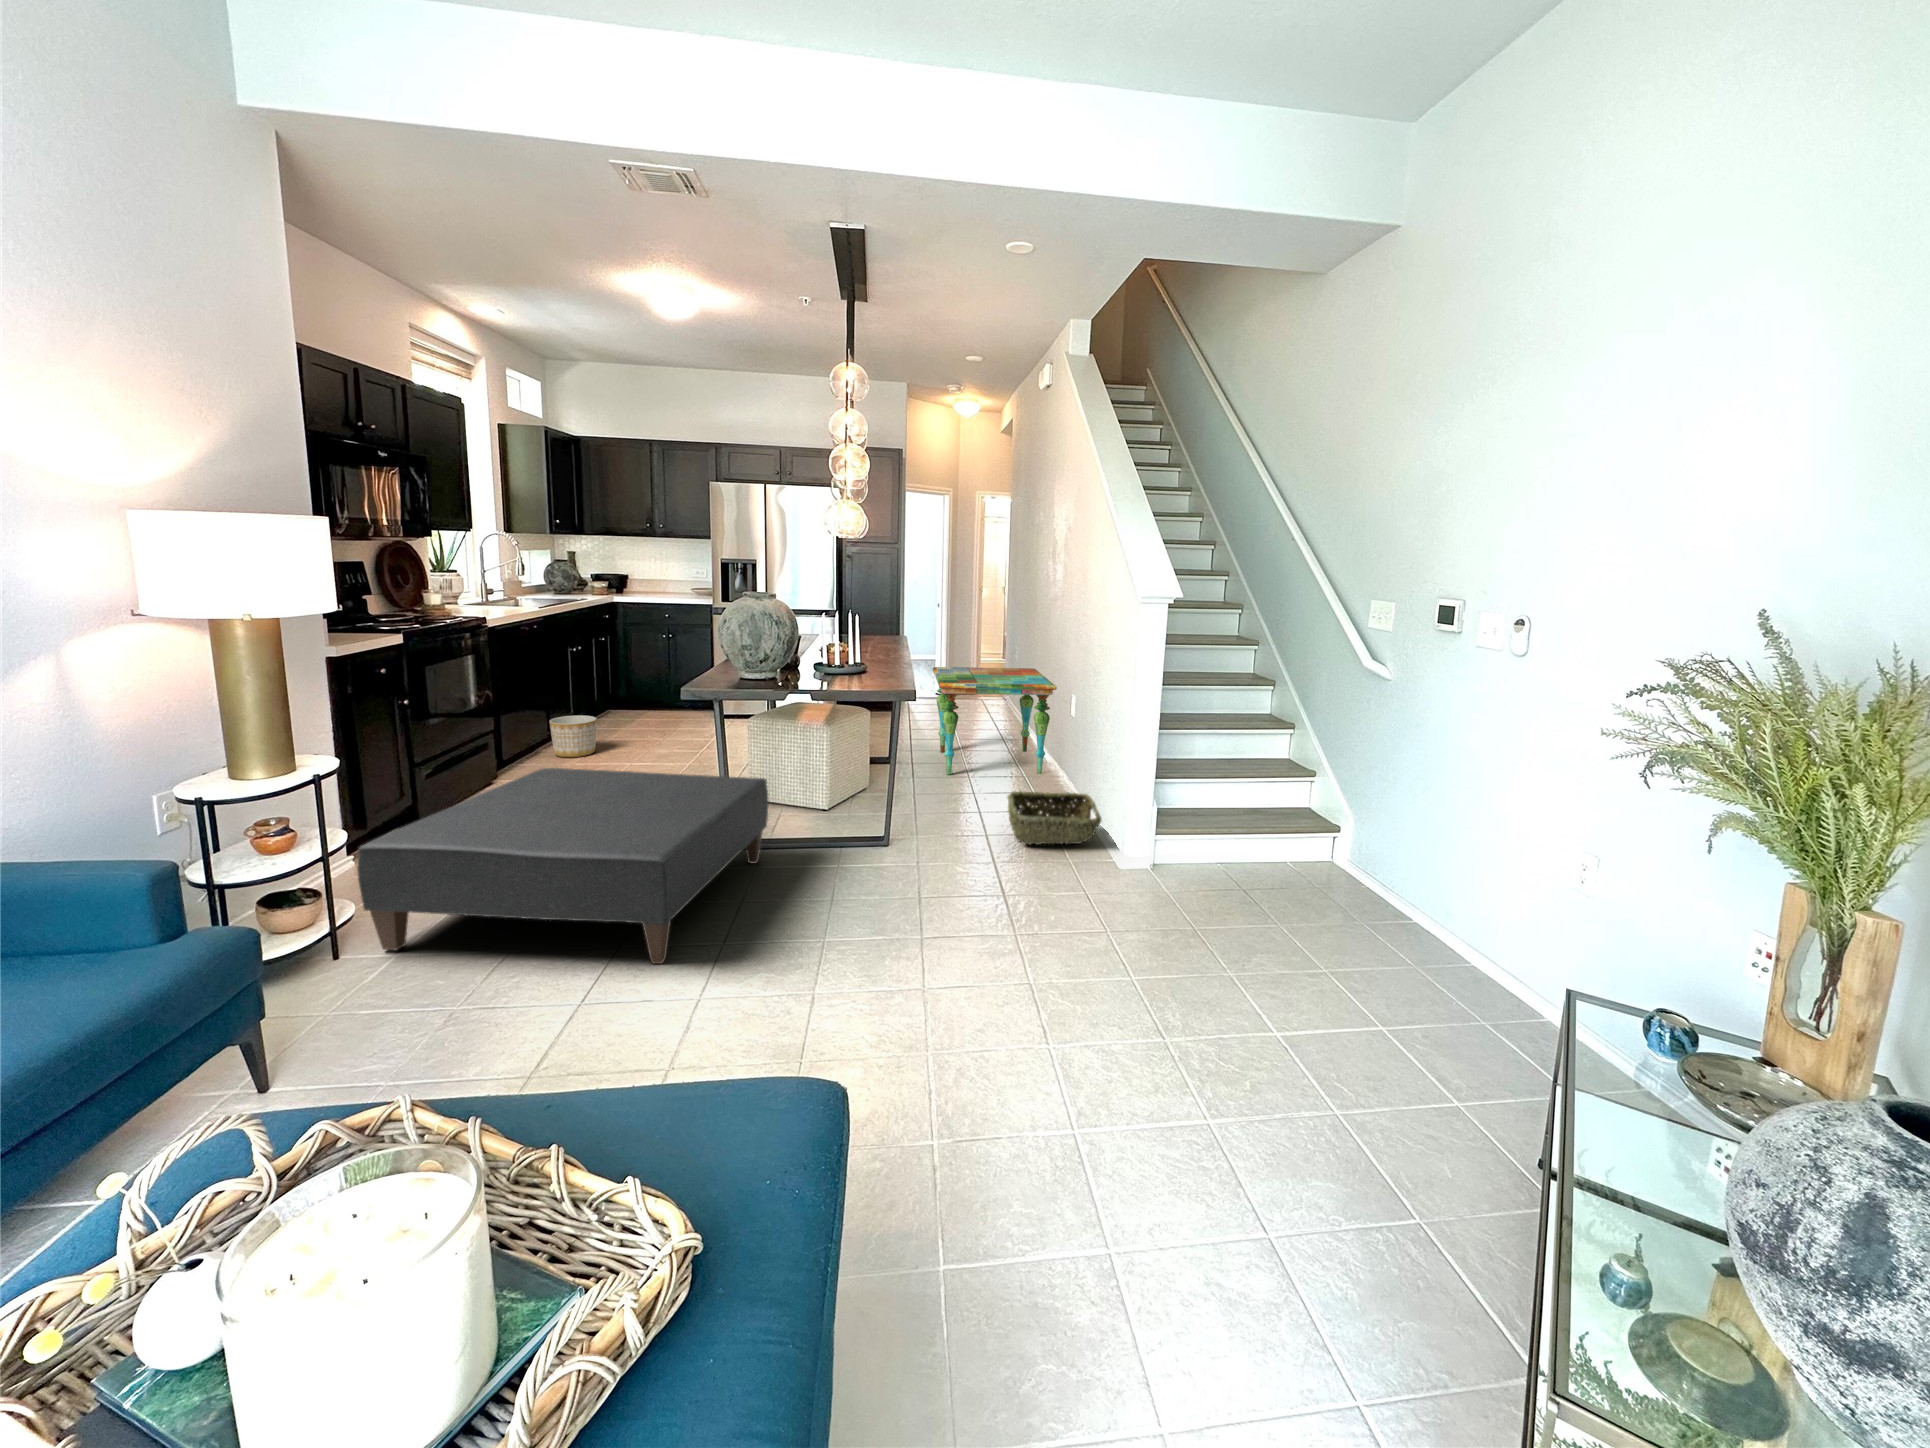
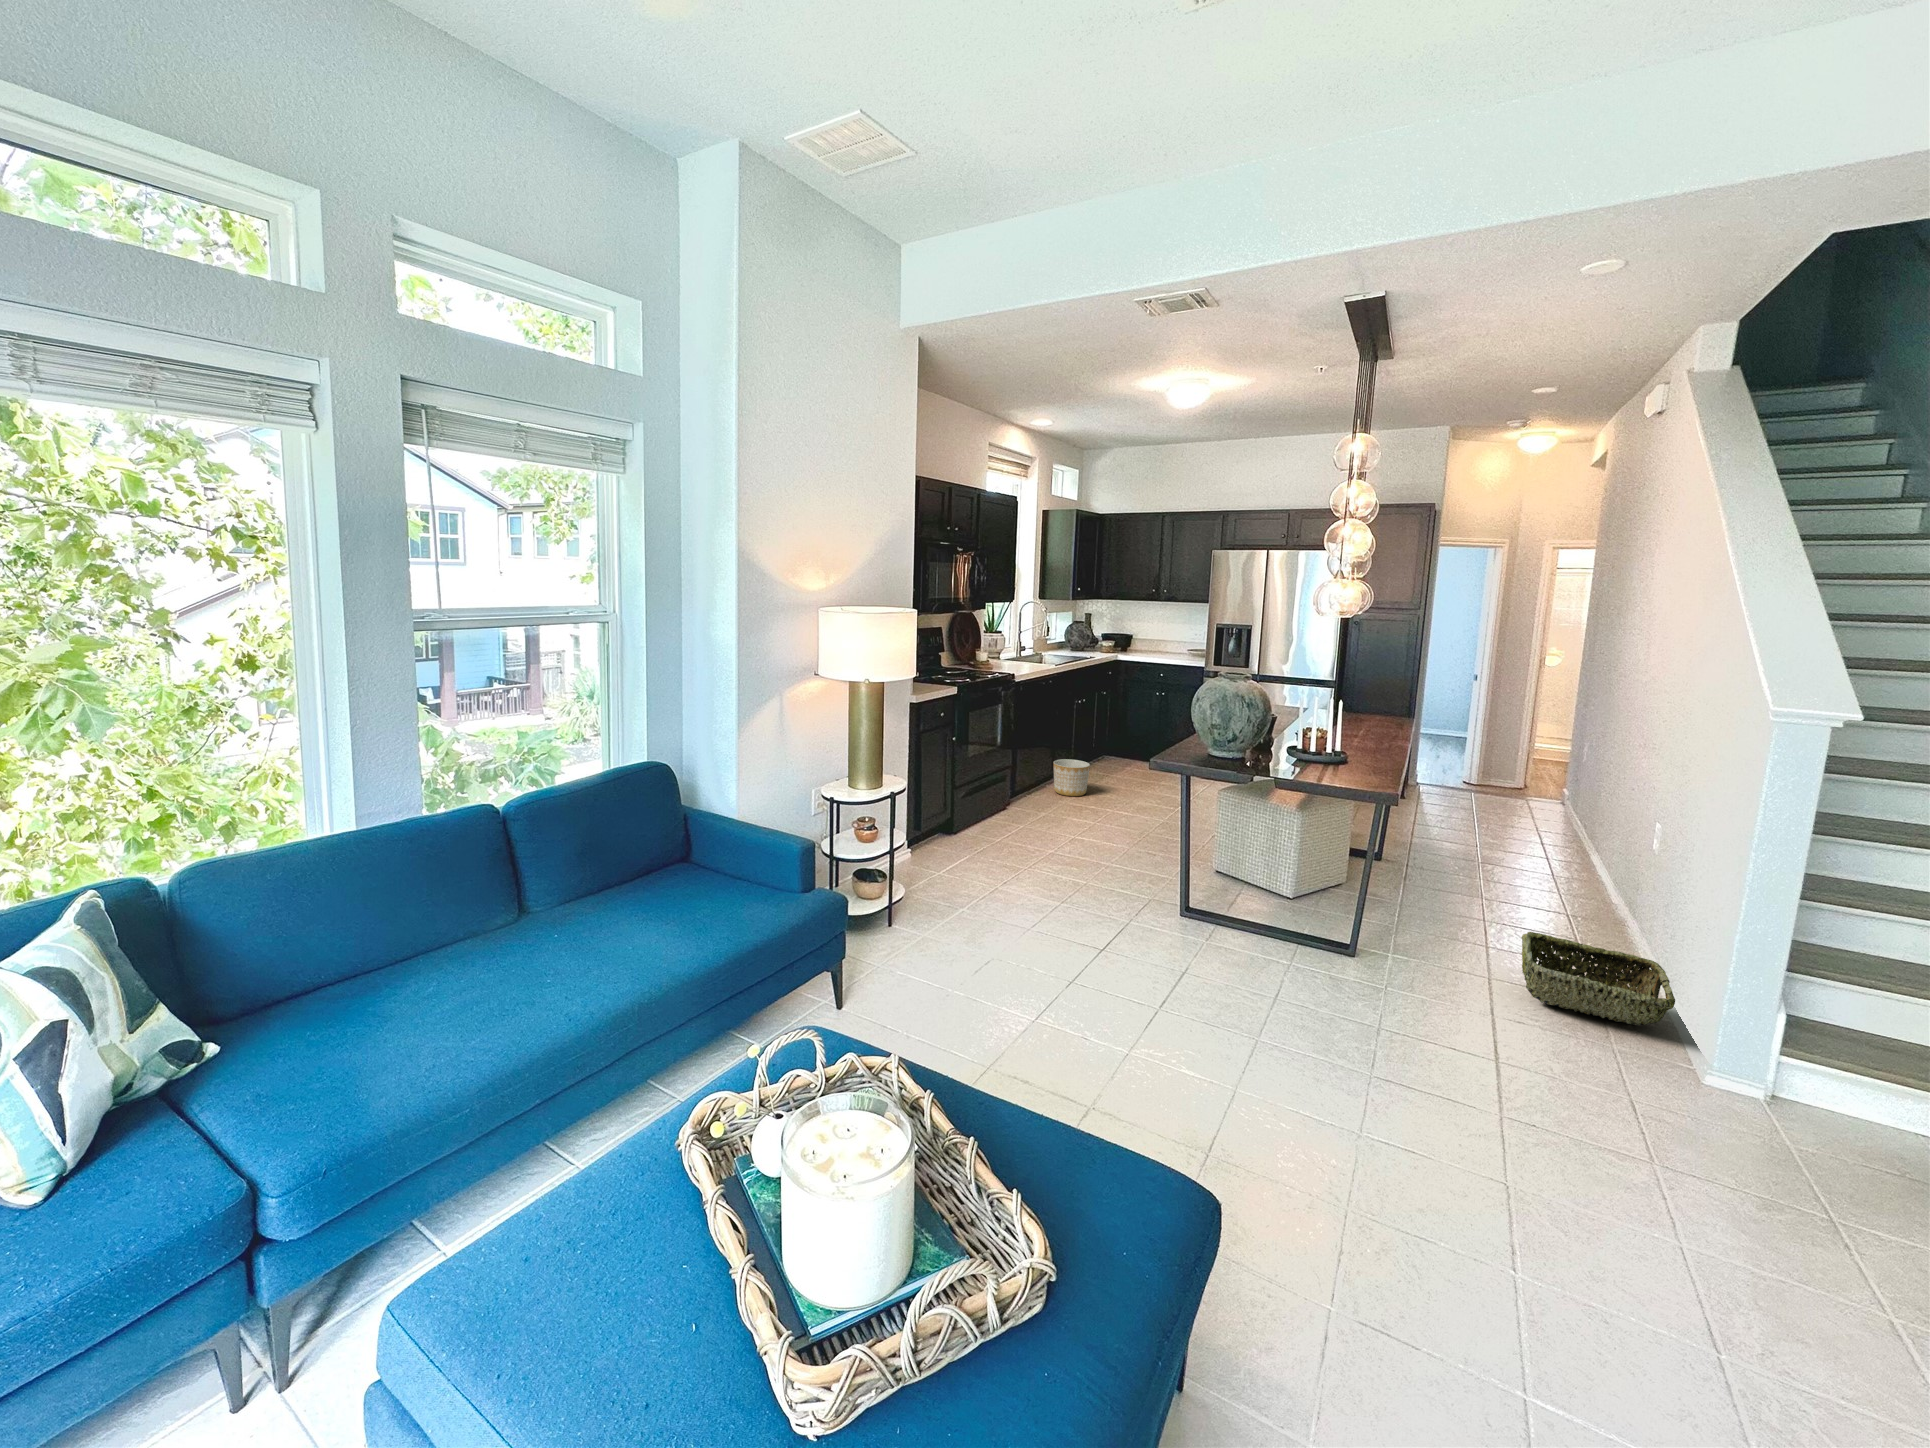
side table: present [933,667,1057,775] -> none [1444,758,1628,914]
ottoman: present [357,768,768,964] -> none [909,808,1224,1007]

